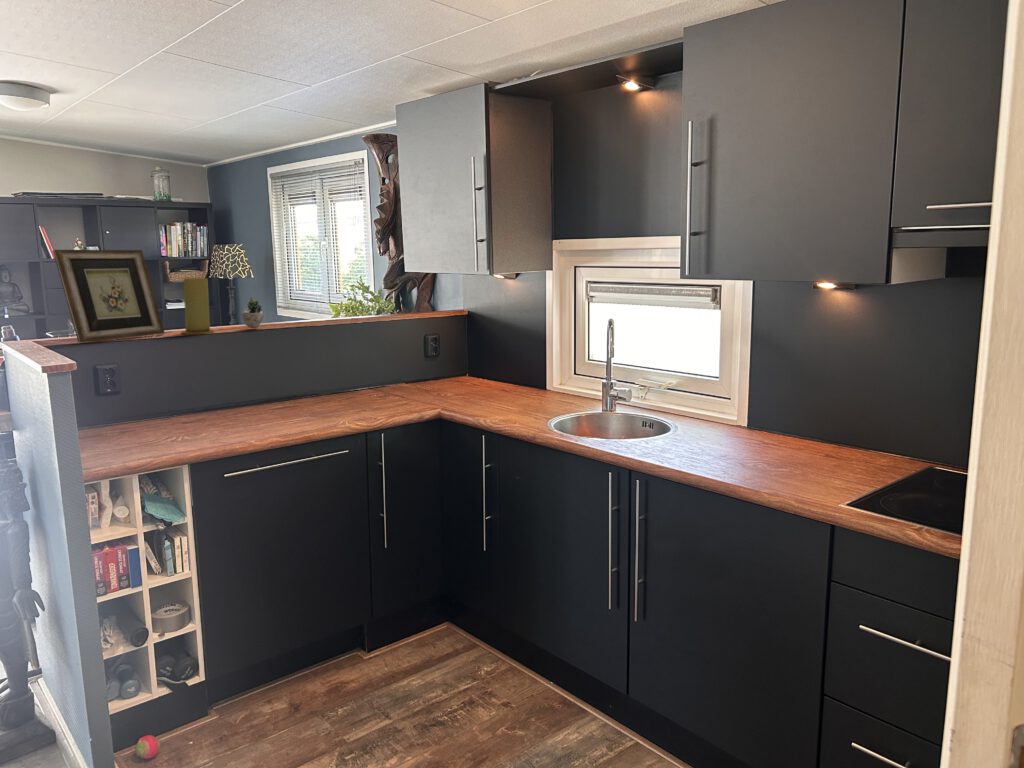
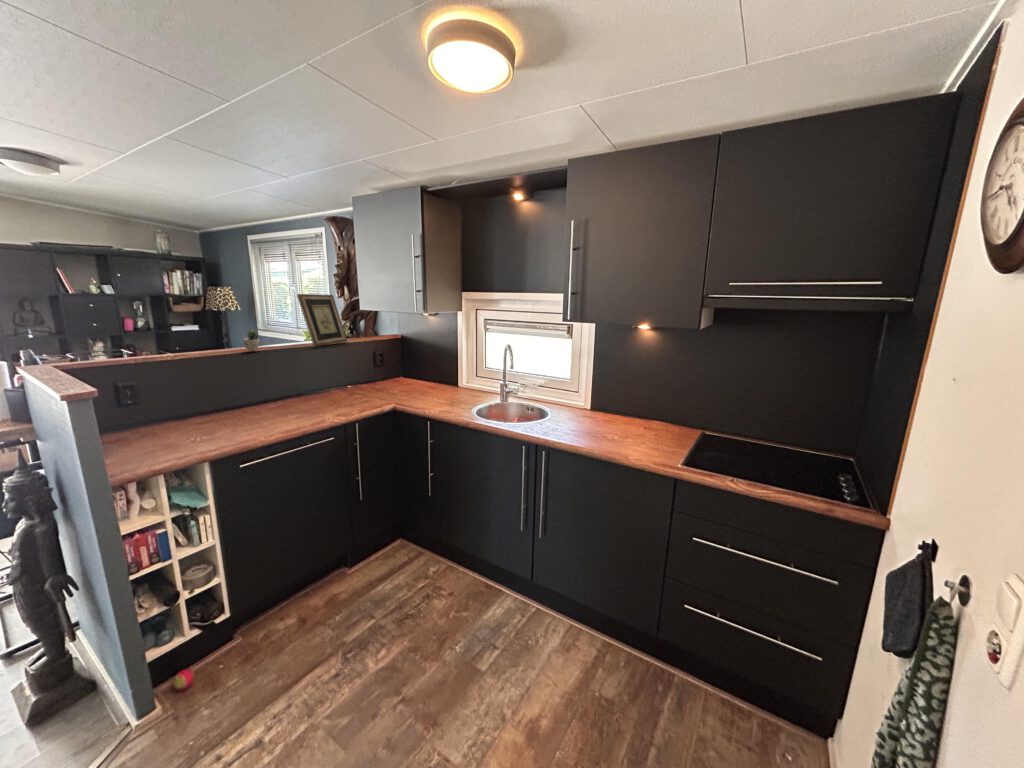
picture frame: present [53,250,165,342] -> present [297,294,347,346]
candle: present [182,277,214,334] -> none [193,314,221,356]

